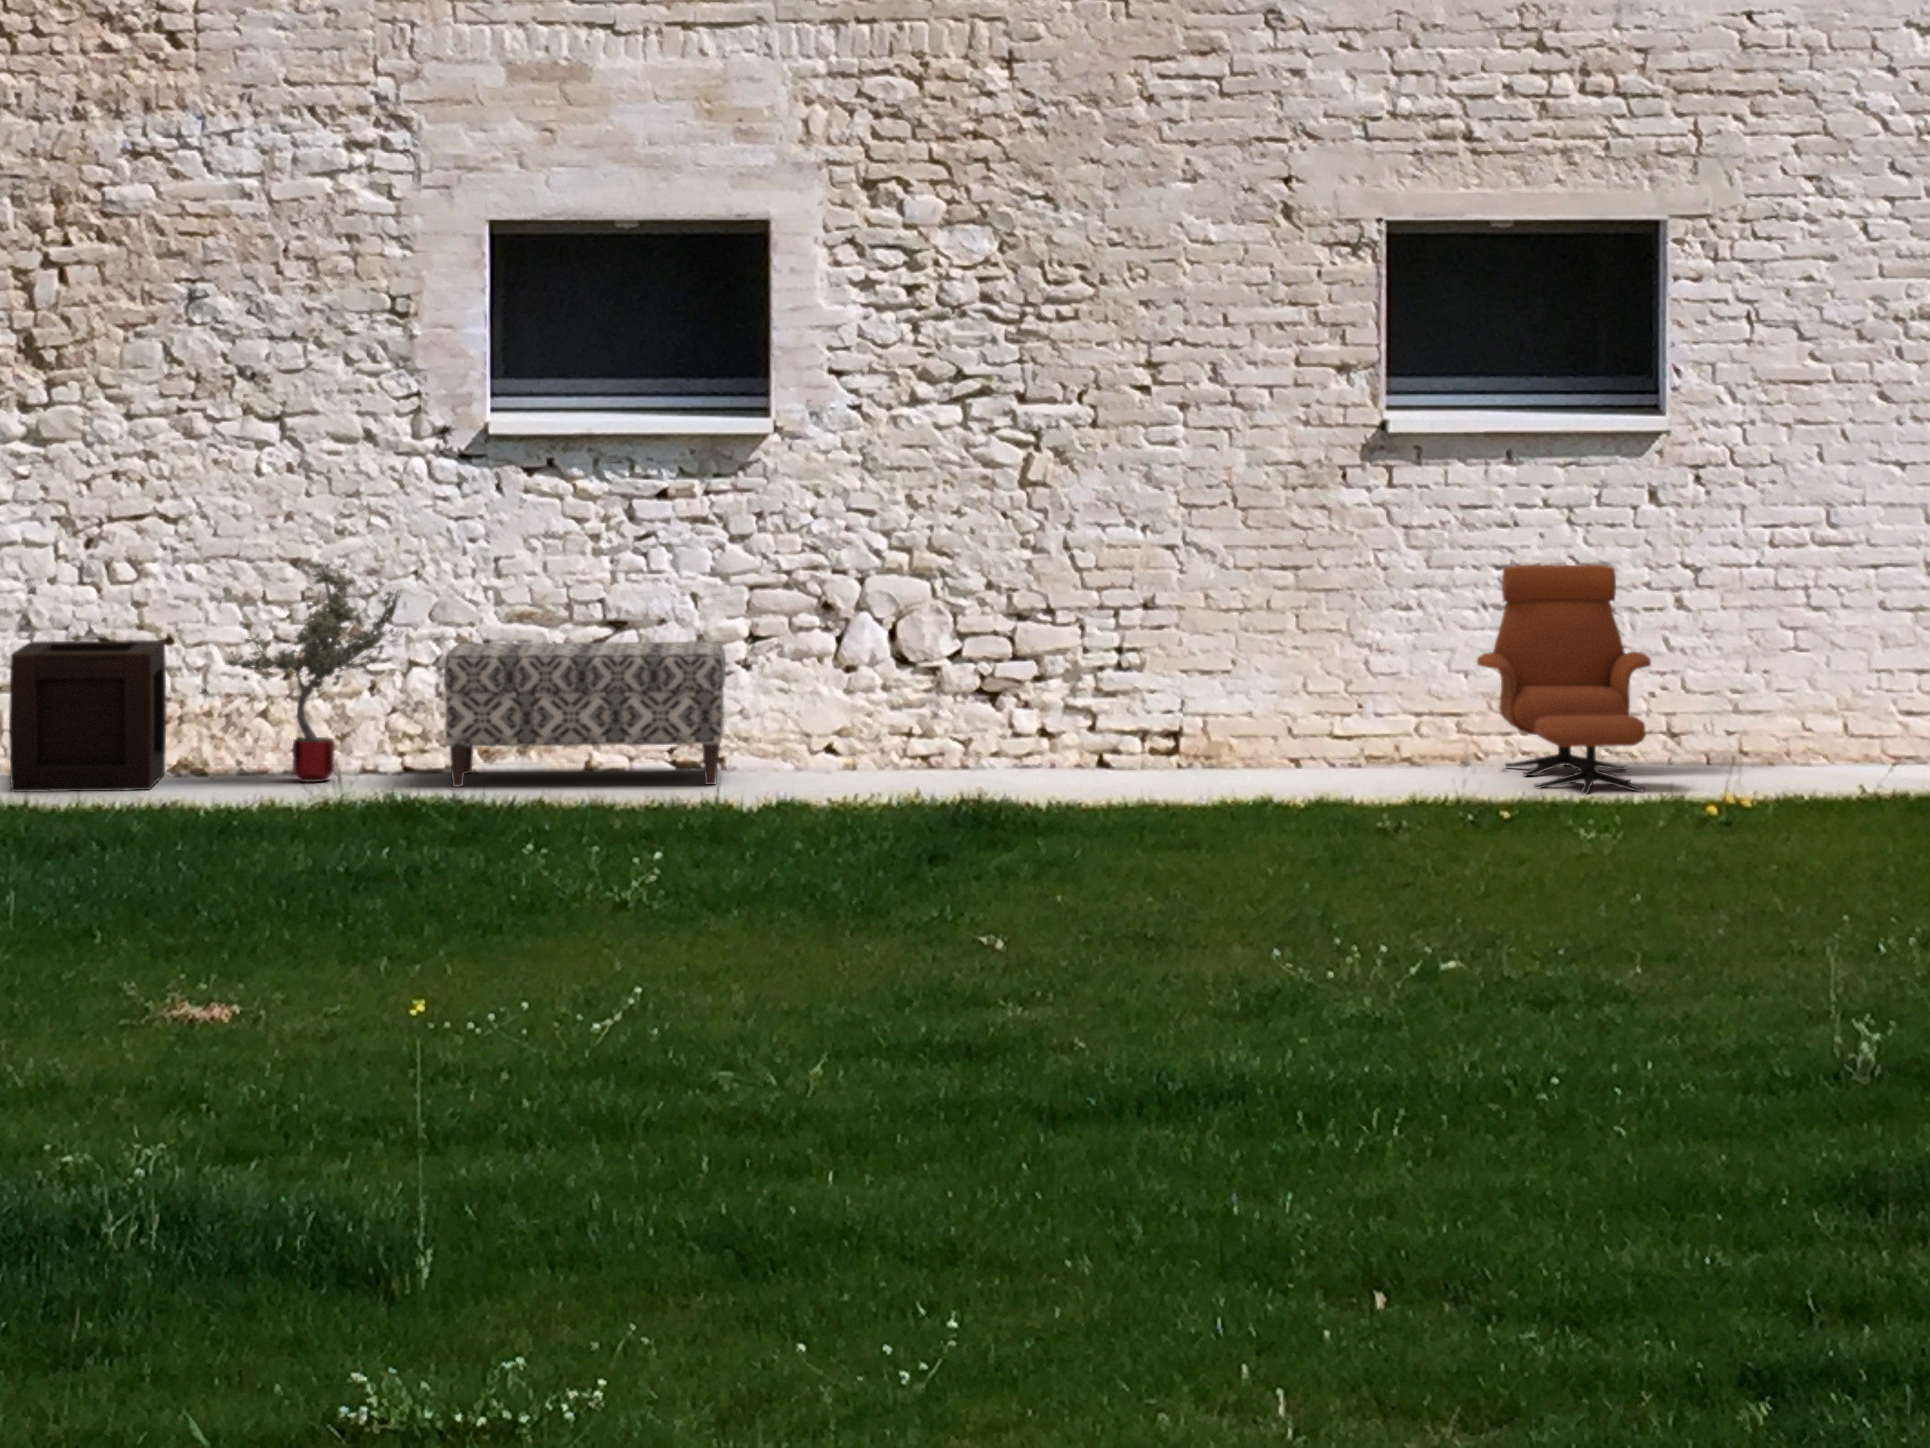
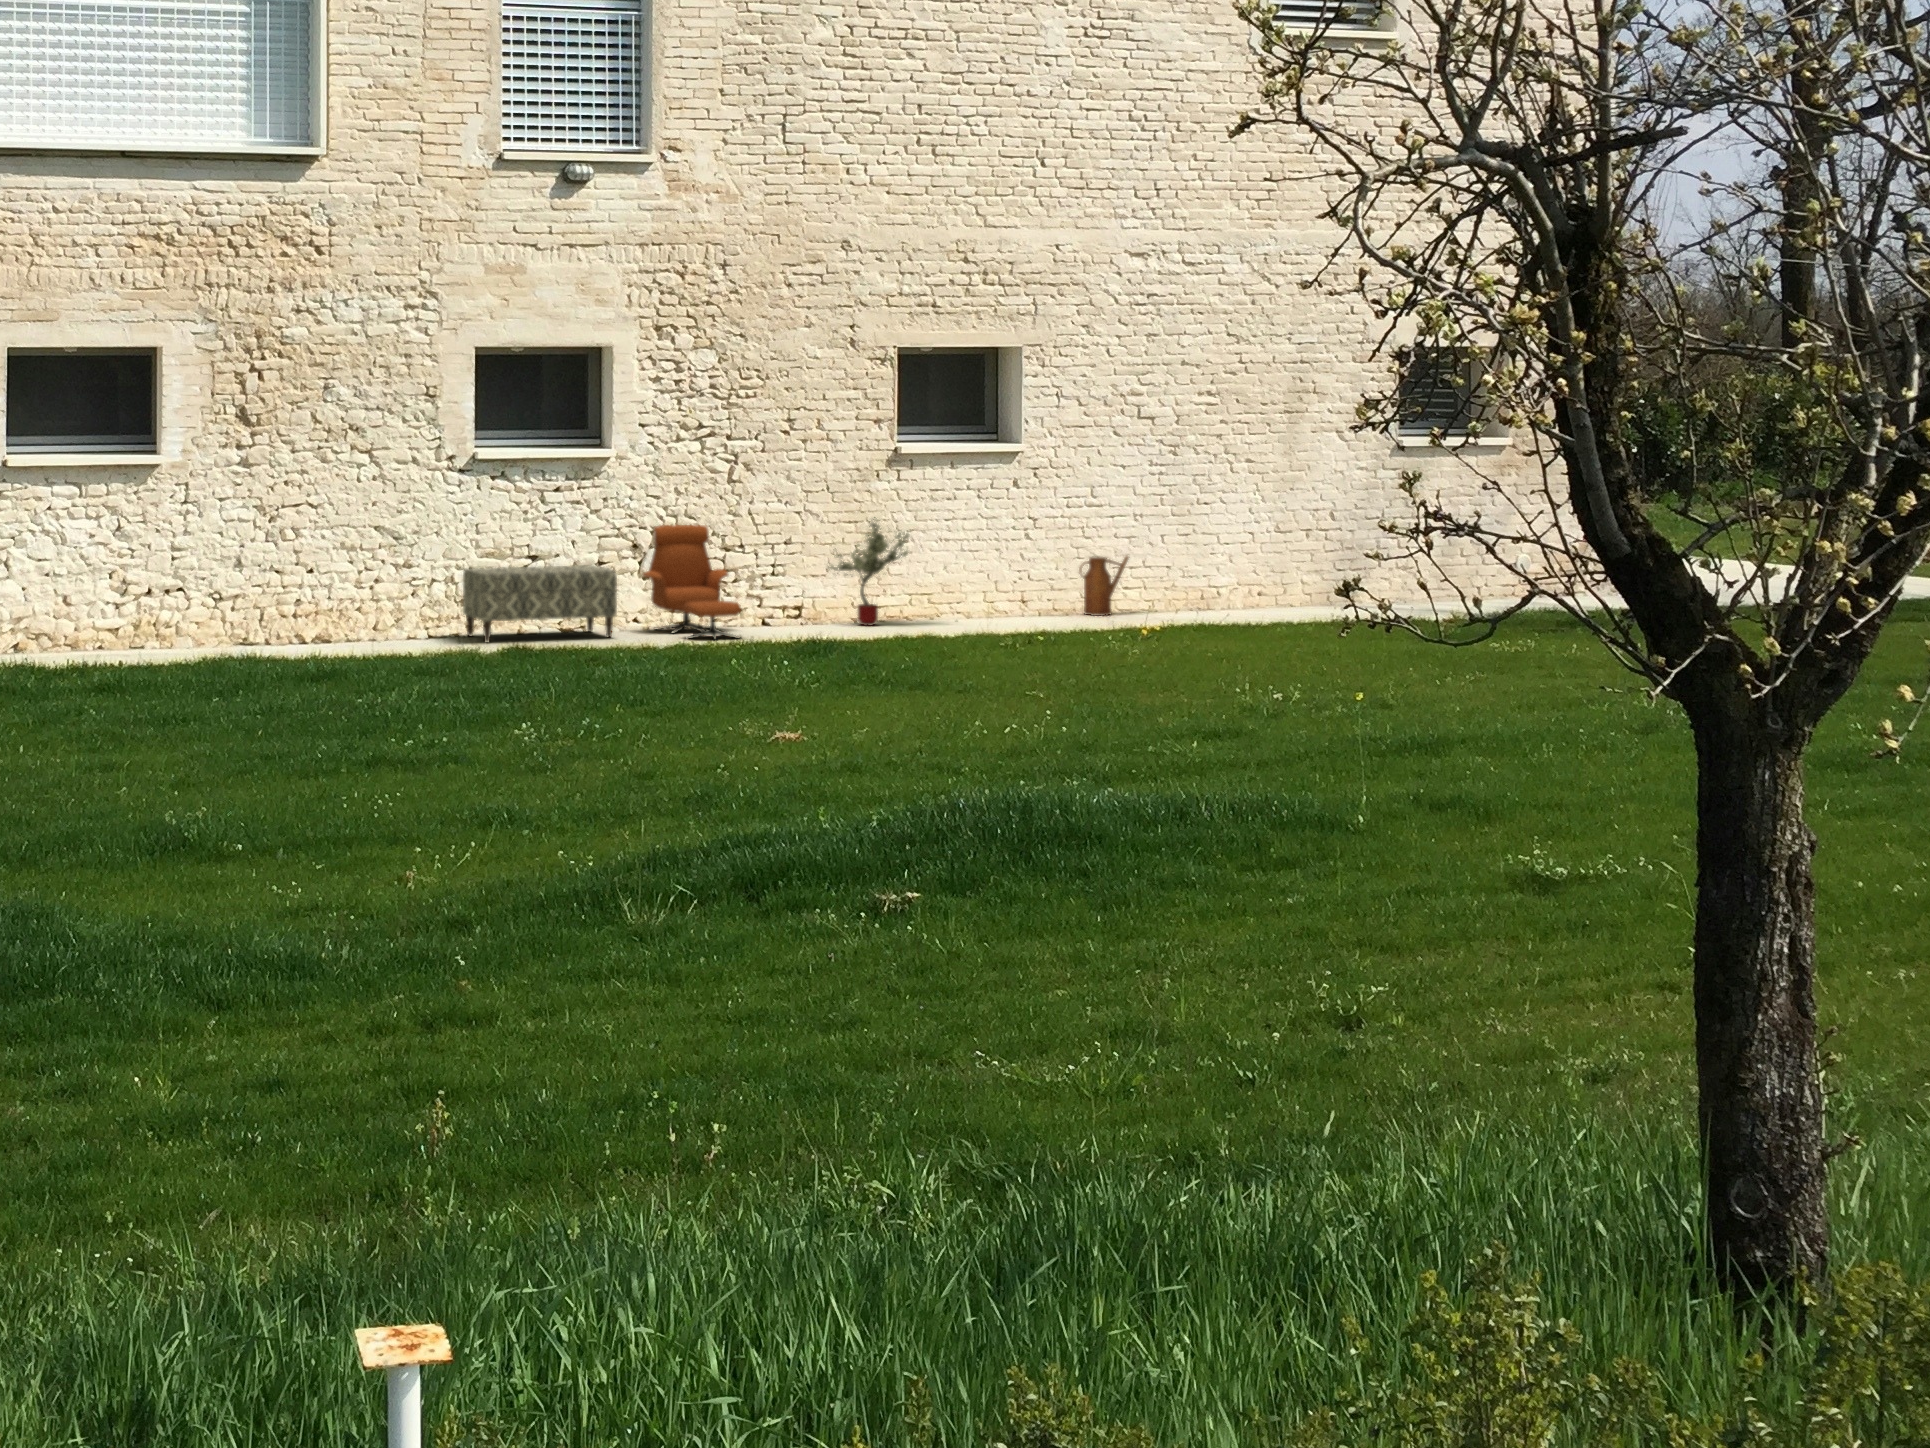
potted tree: present [227,562,401,782] -> present [828,517,910,626]
lounge chair: present [1477,565,1651,794] -> present [643,525,741,640]
wooden crate: present [9,640,167,792] -> none [249,570,340,652]
watering can: none [1786,645,1903,769] -> present [1079,556,1128,616]

